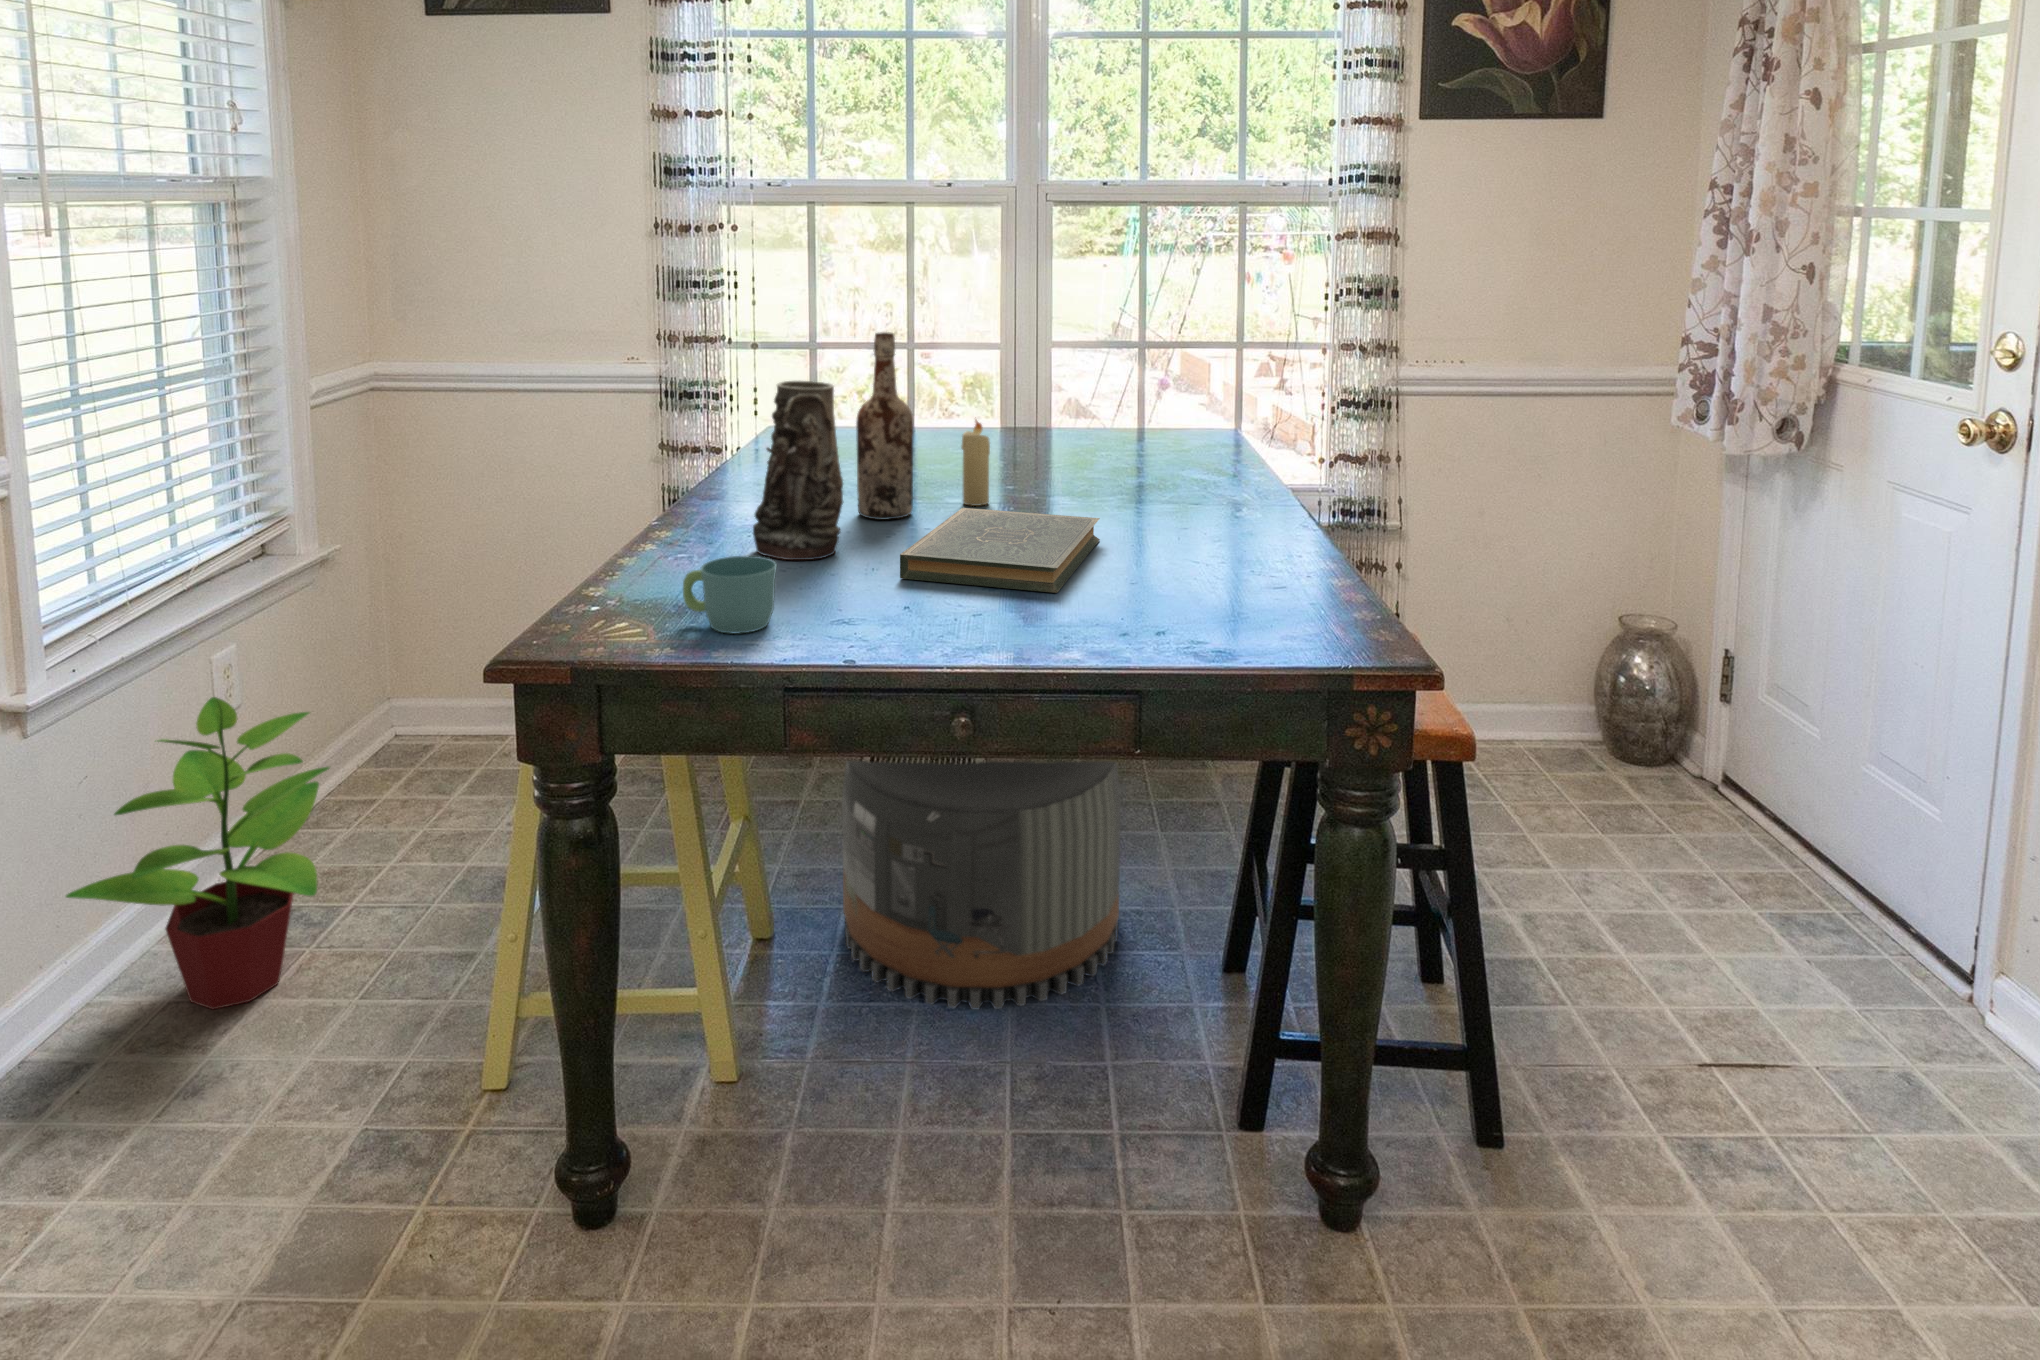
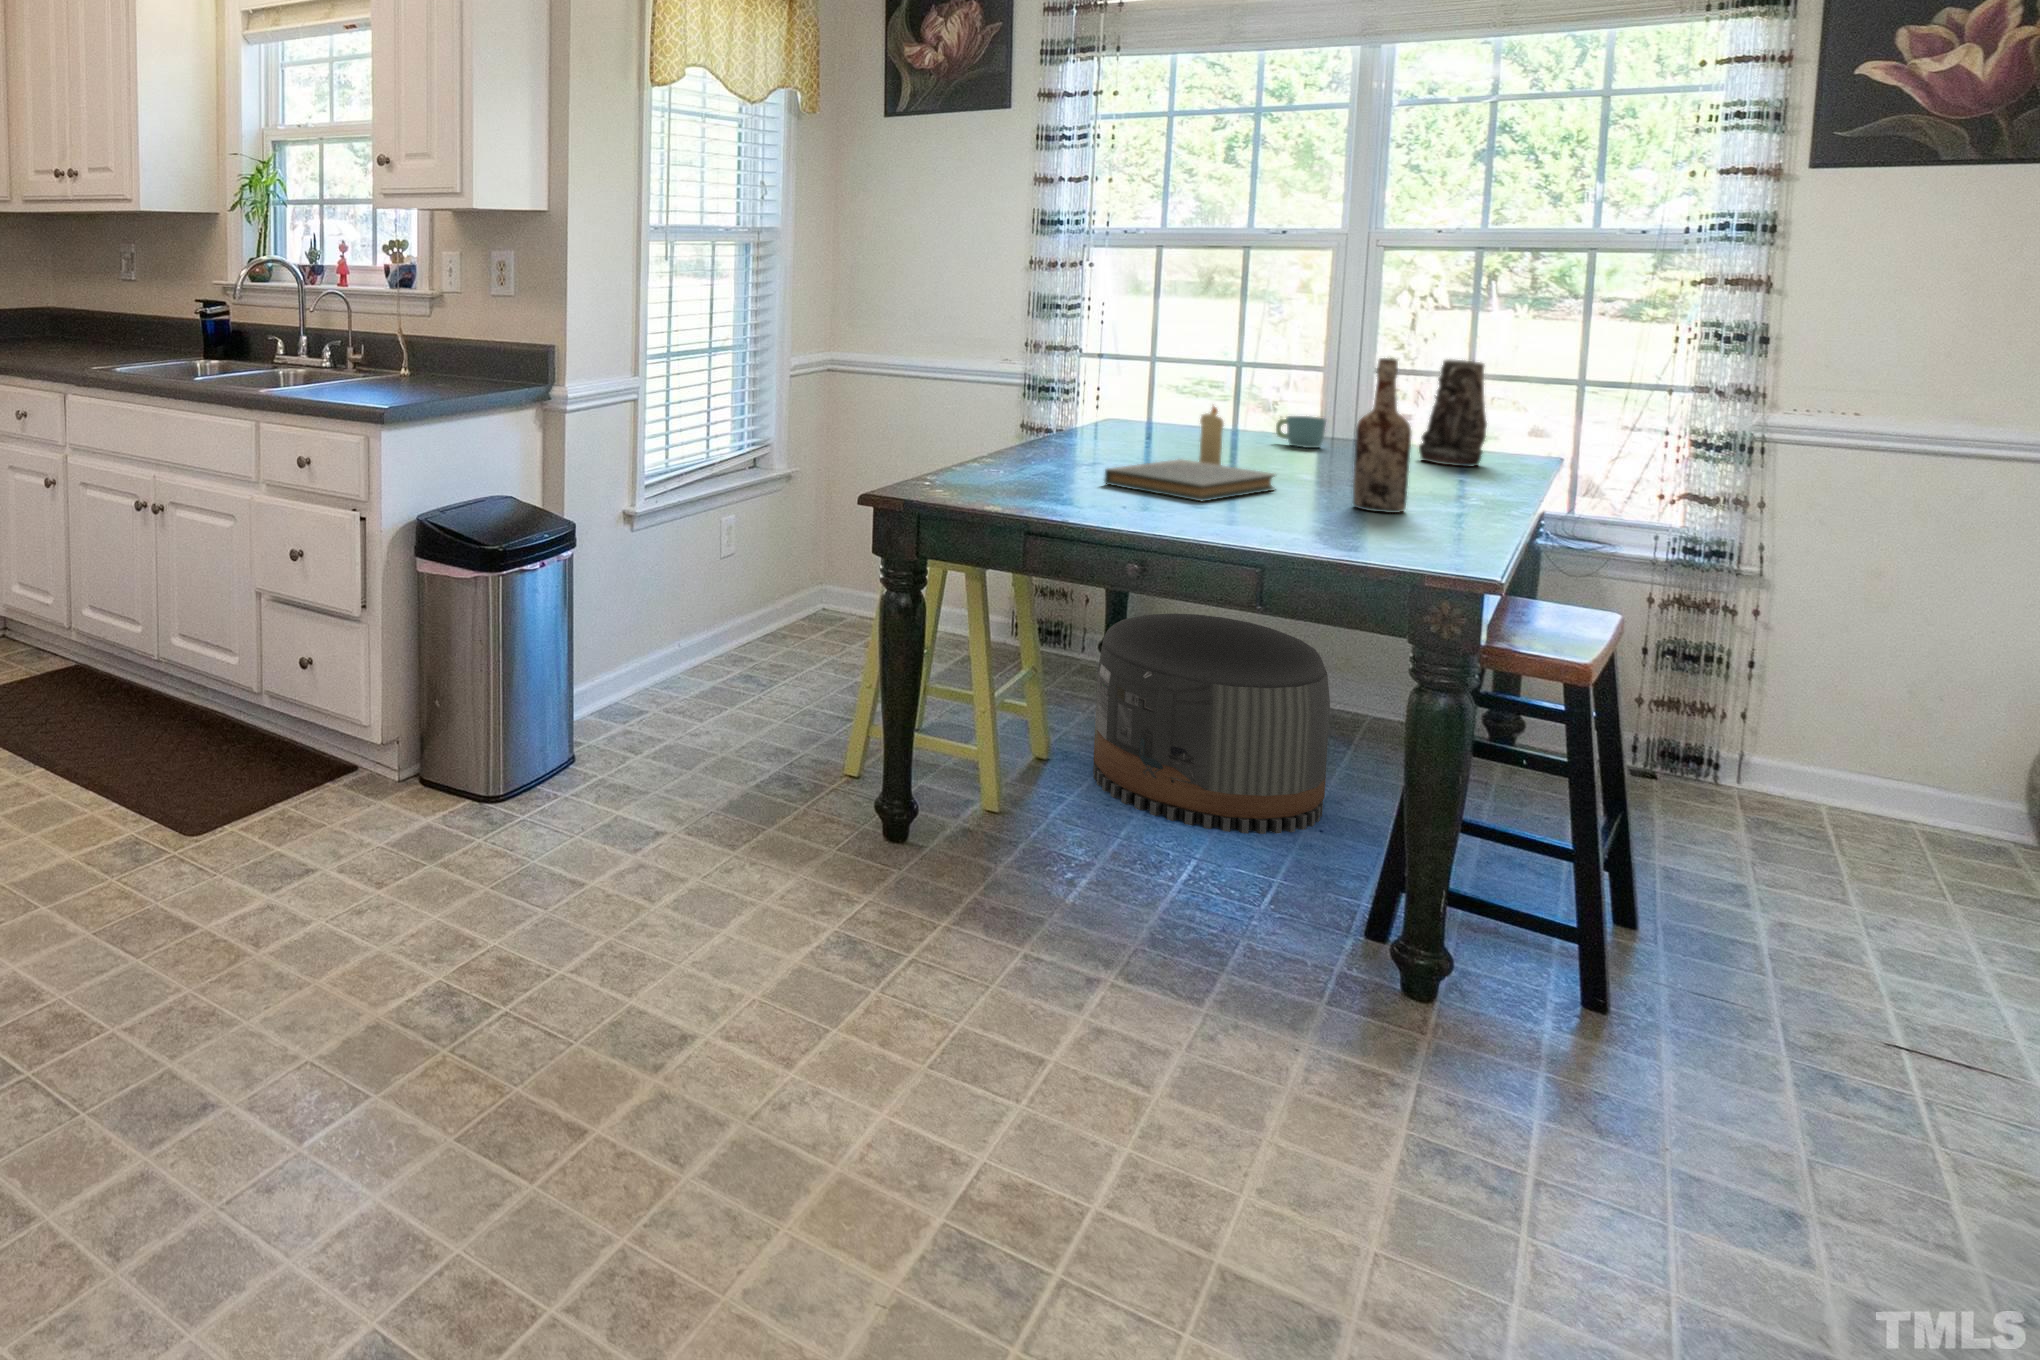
wine bottle: present [856,332,914,520] -> present [1353,358,1412,513]
vase: present [753,381,843,560] -> present [1419,359,1487,467]
mug: present [683,556,777,634] -> present [1276,416,1326,448]
potted plant: present [66,697,329,1009] -> none [647,524,781,700]

